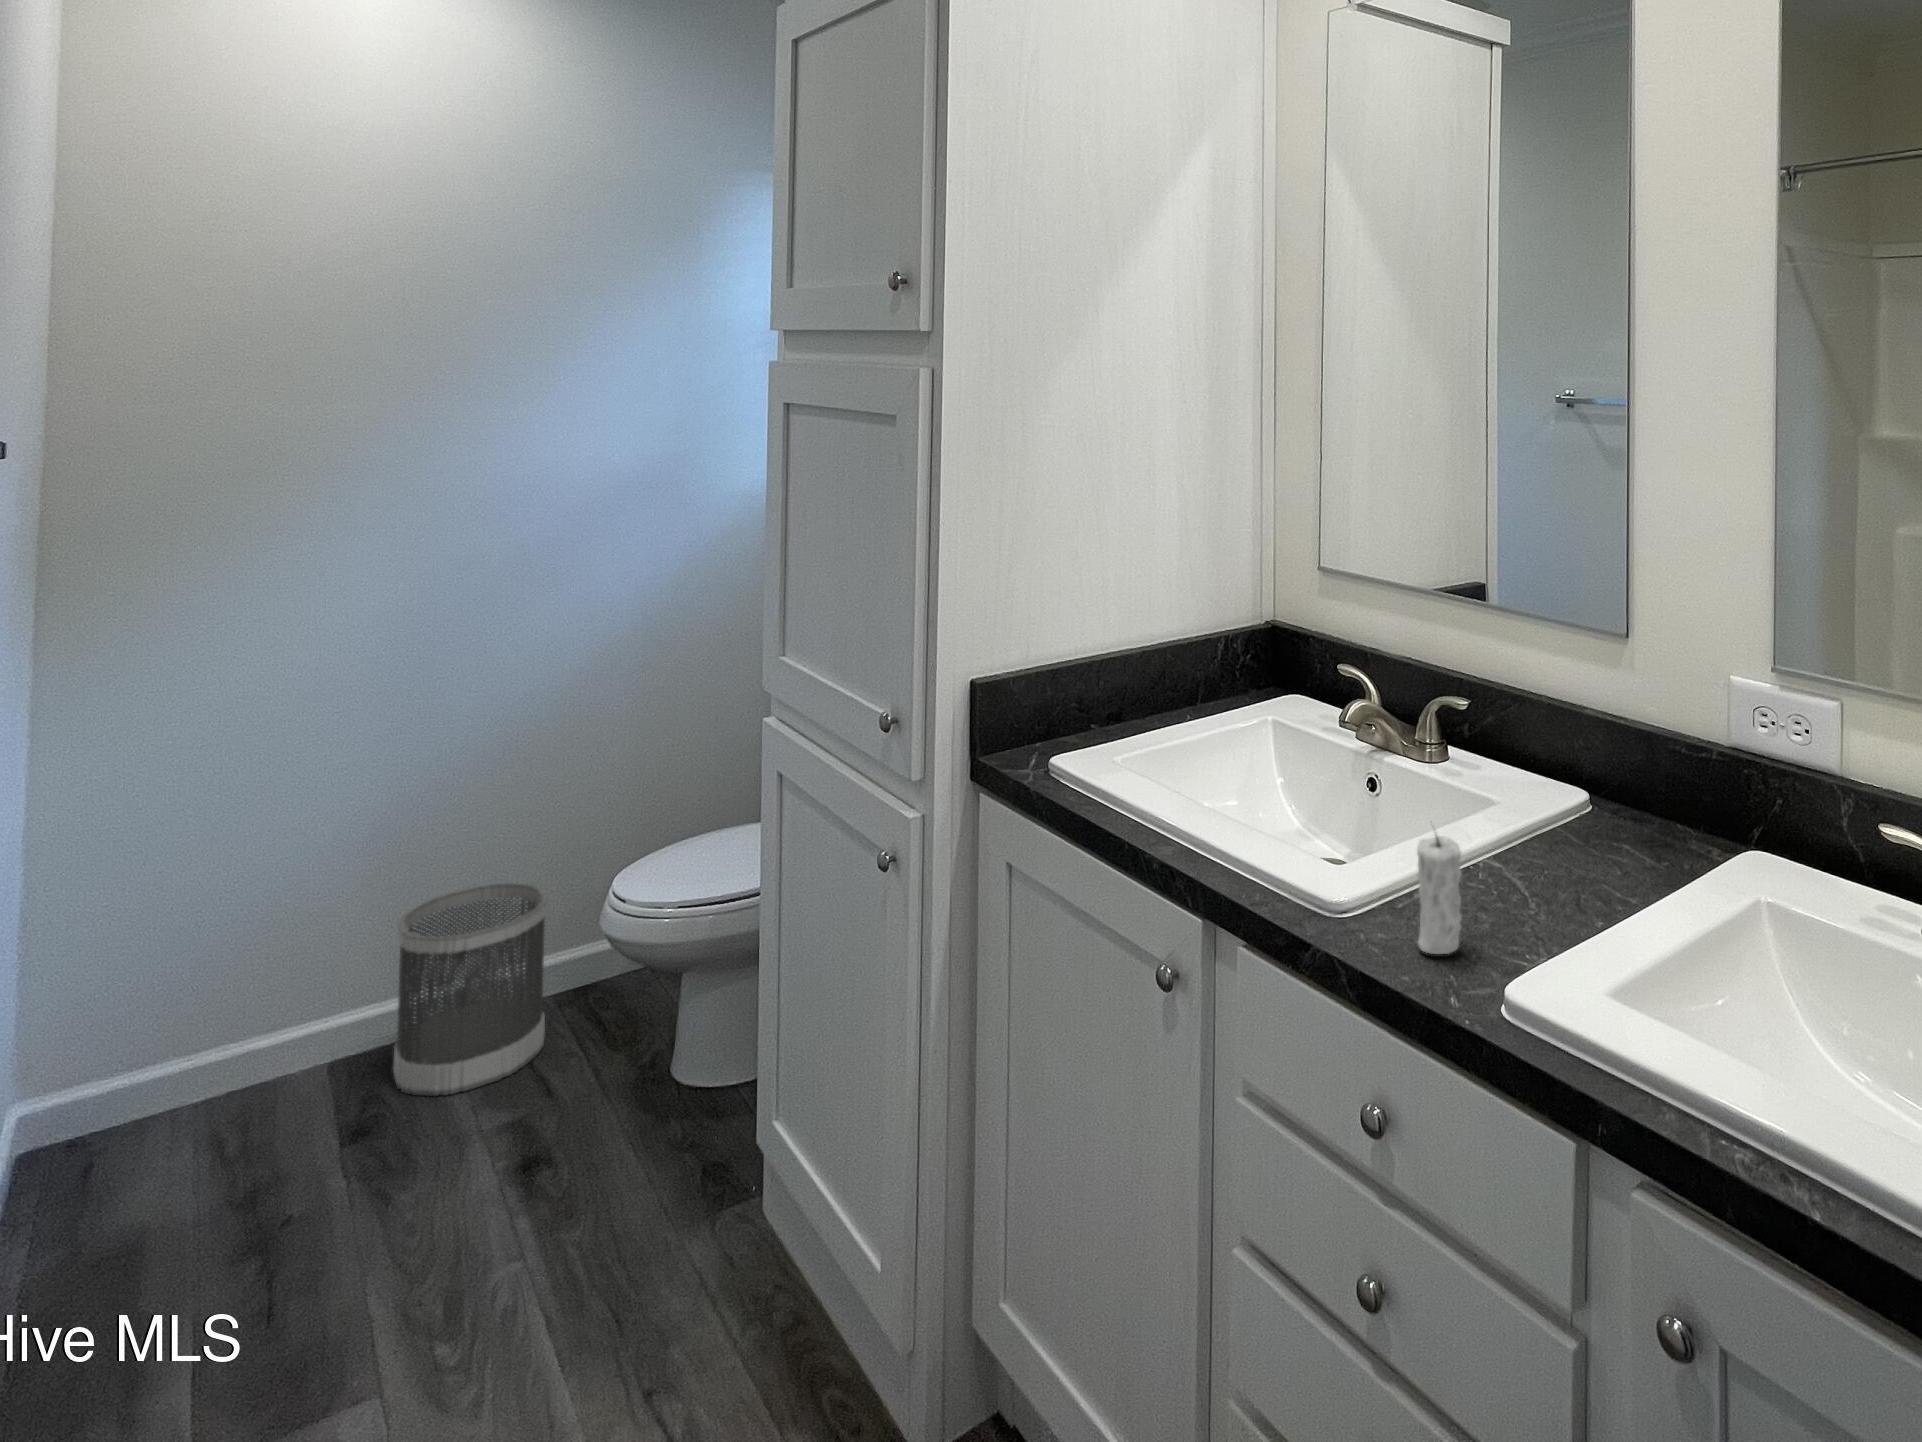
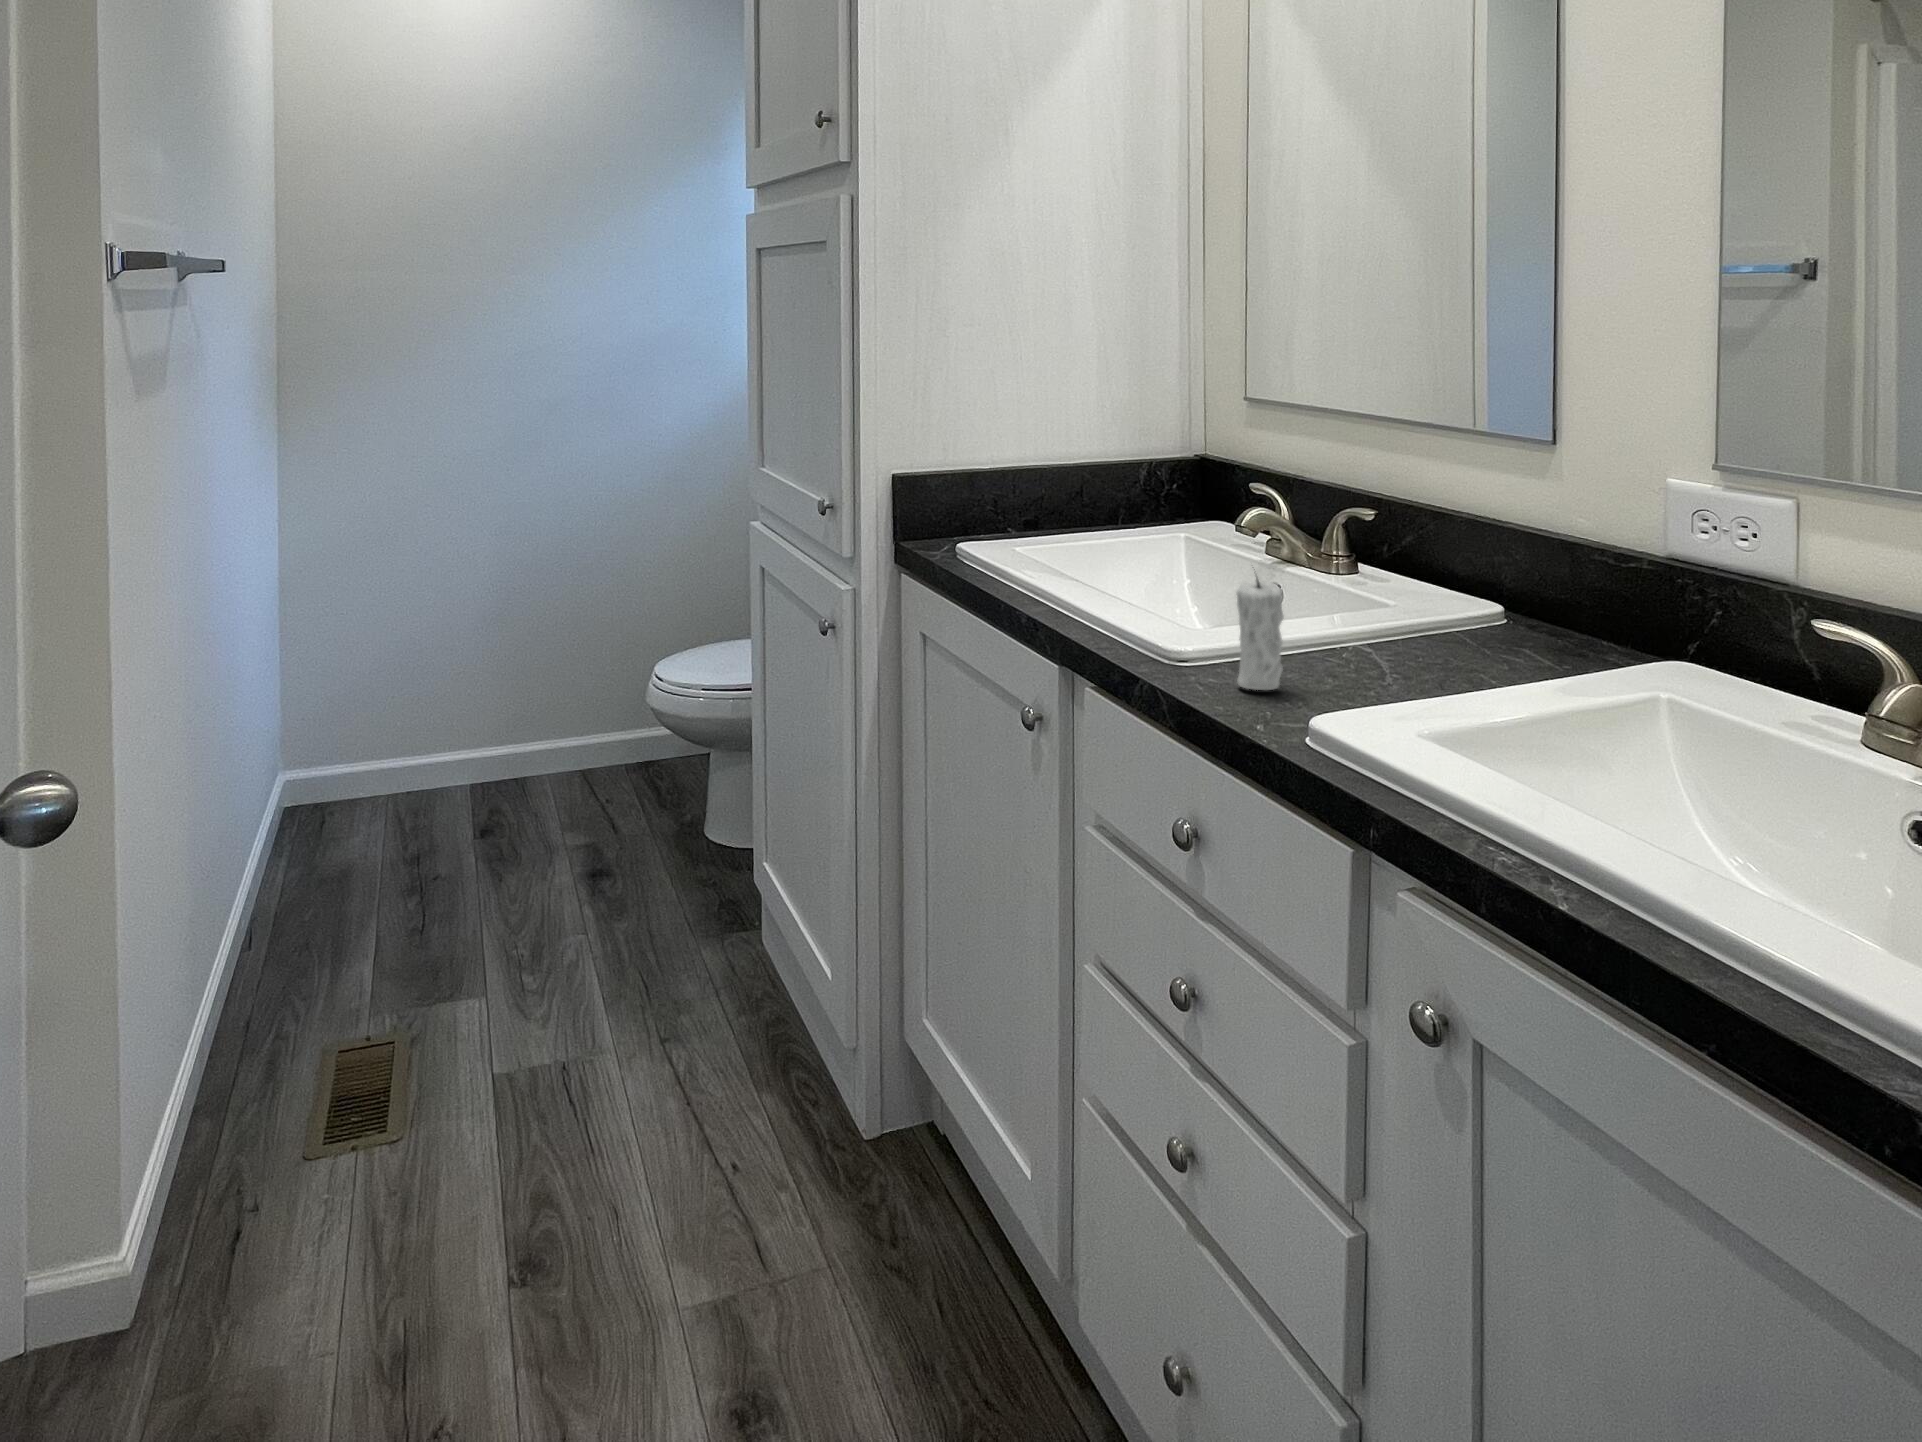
wastebasket: present [393,883,548,1096] -> none [511,664,616,818]

